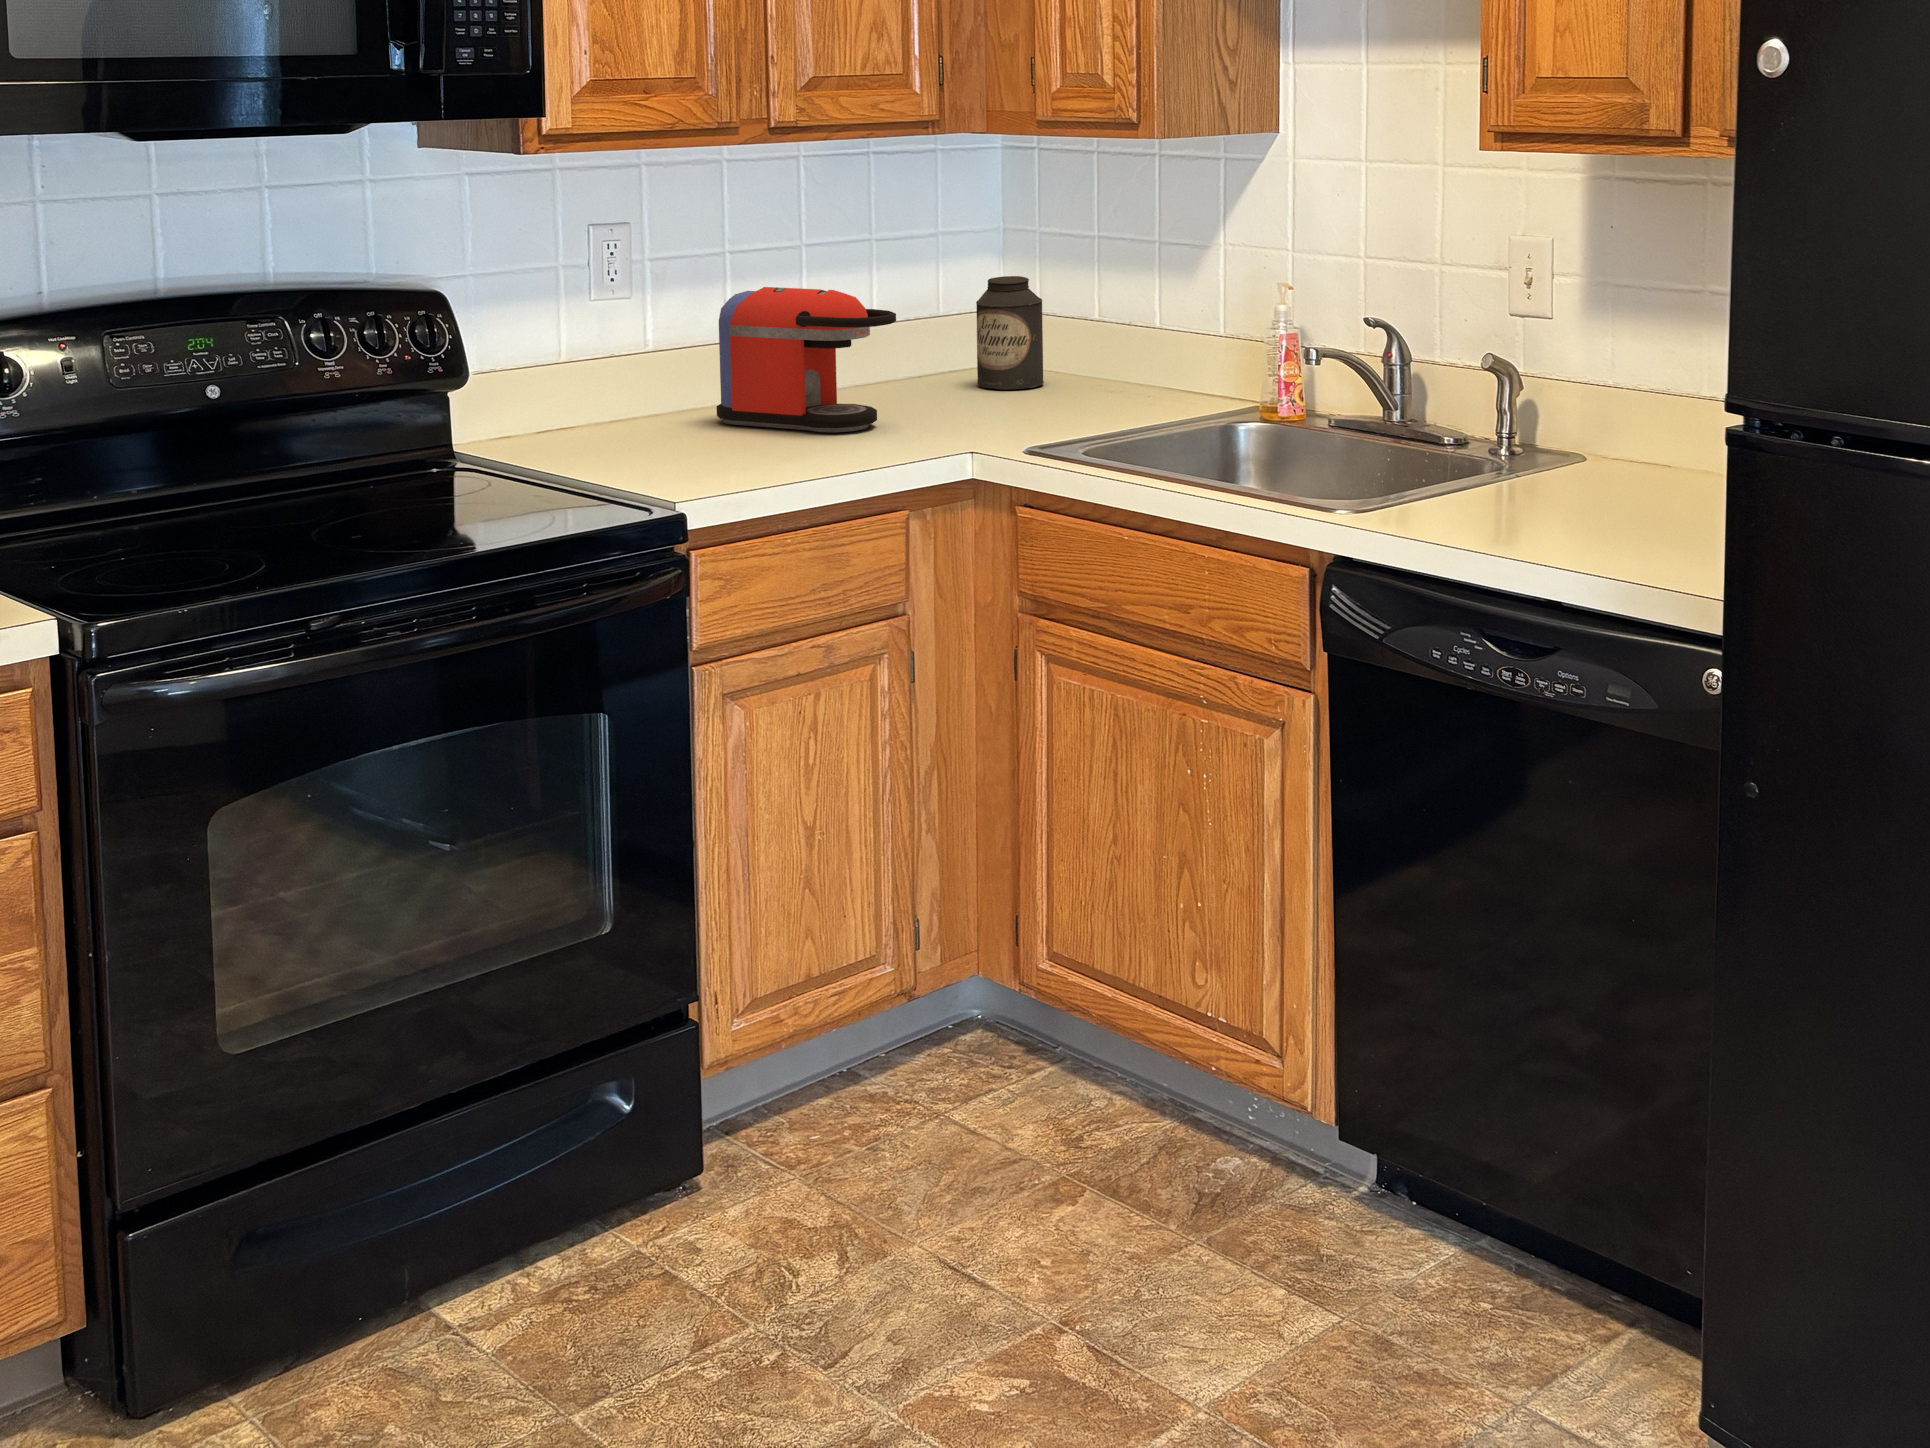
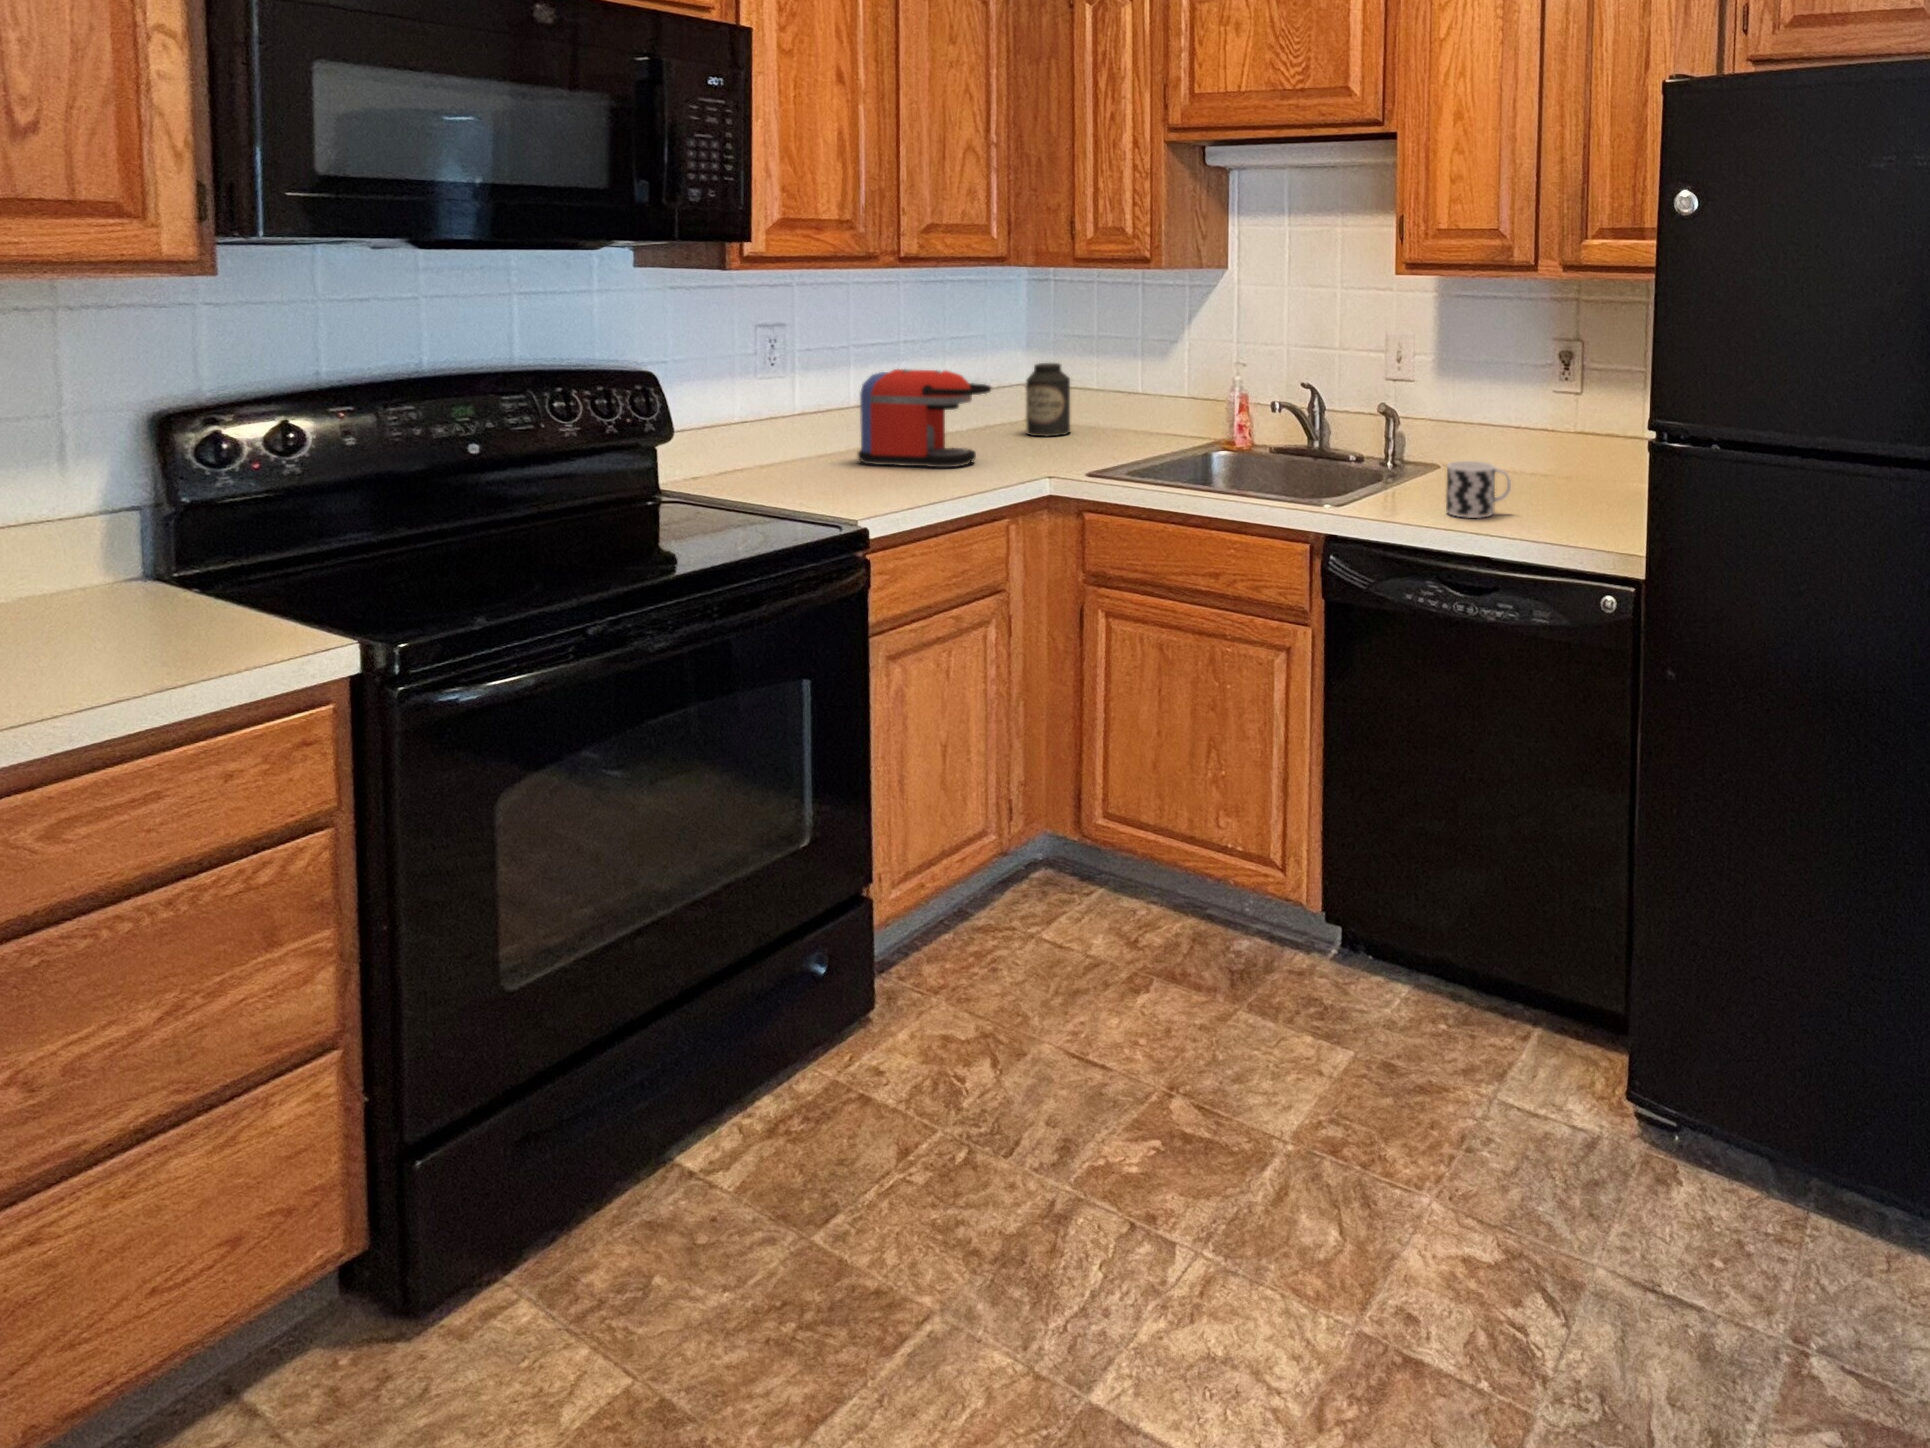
cup: none [1520,450,1625,541] -> present [1446,461,1511,518]

